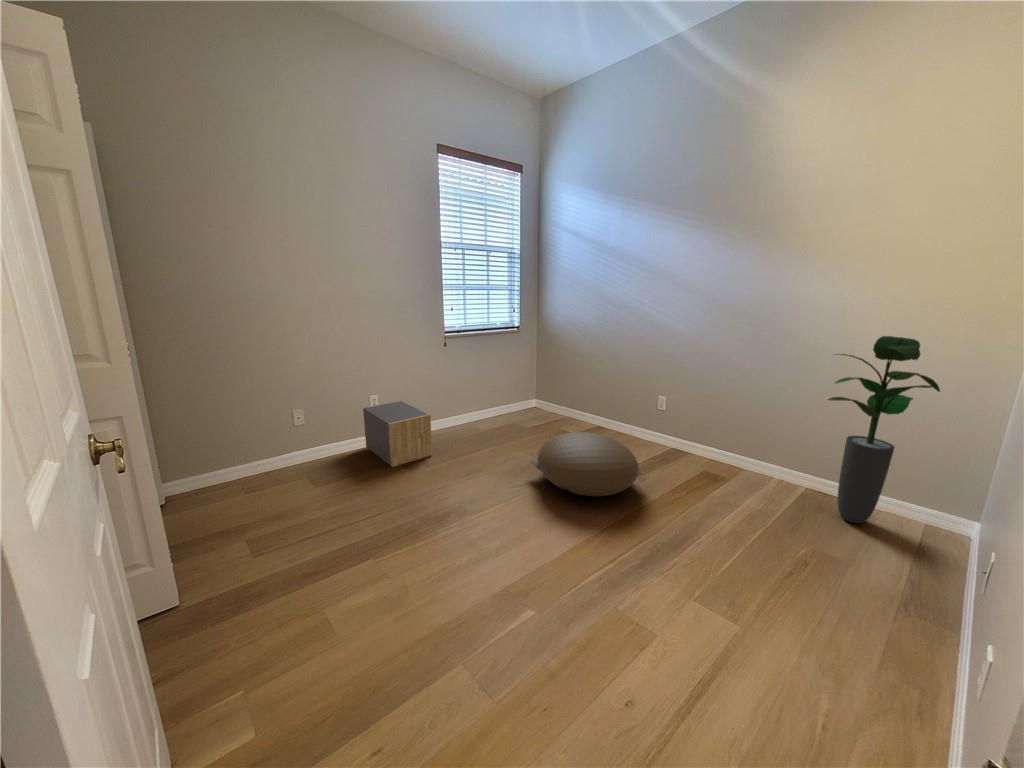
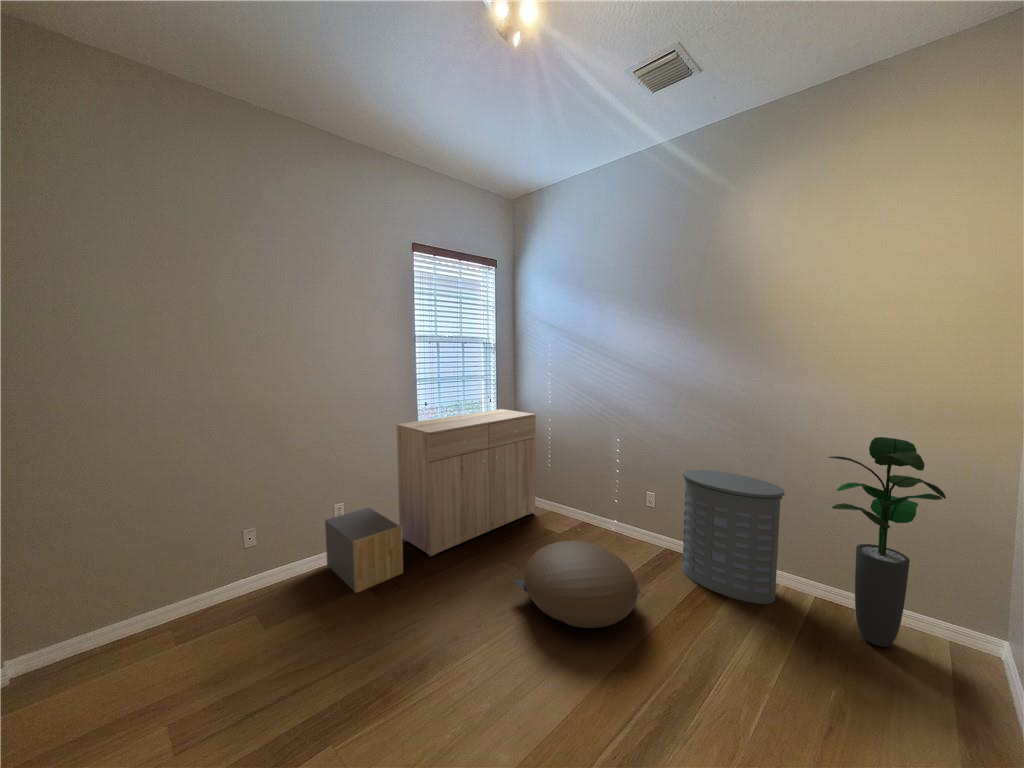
dresser: none [424,320,557,446] -> present [396,409,536,557]
laundry hamper: none [685,373,787,490] -> present [683,470,785,604]

